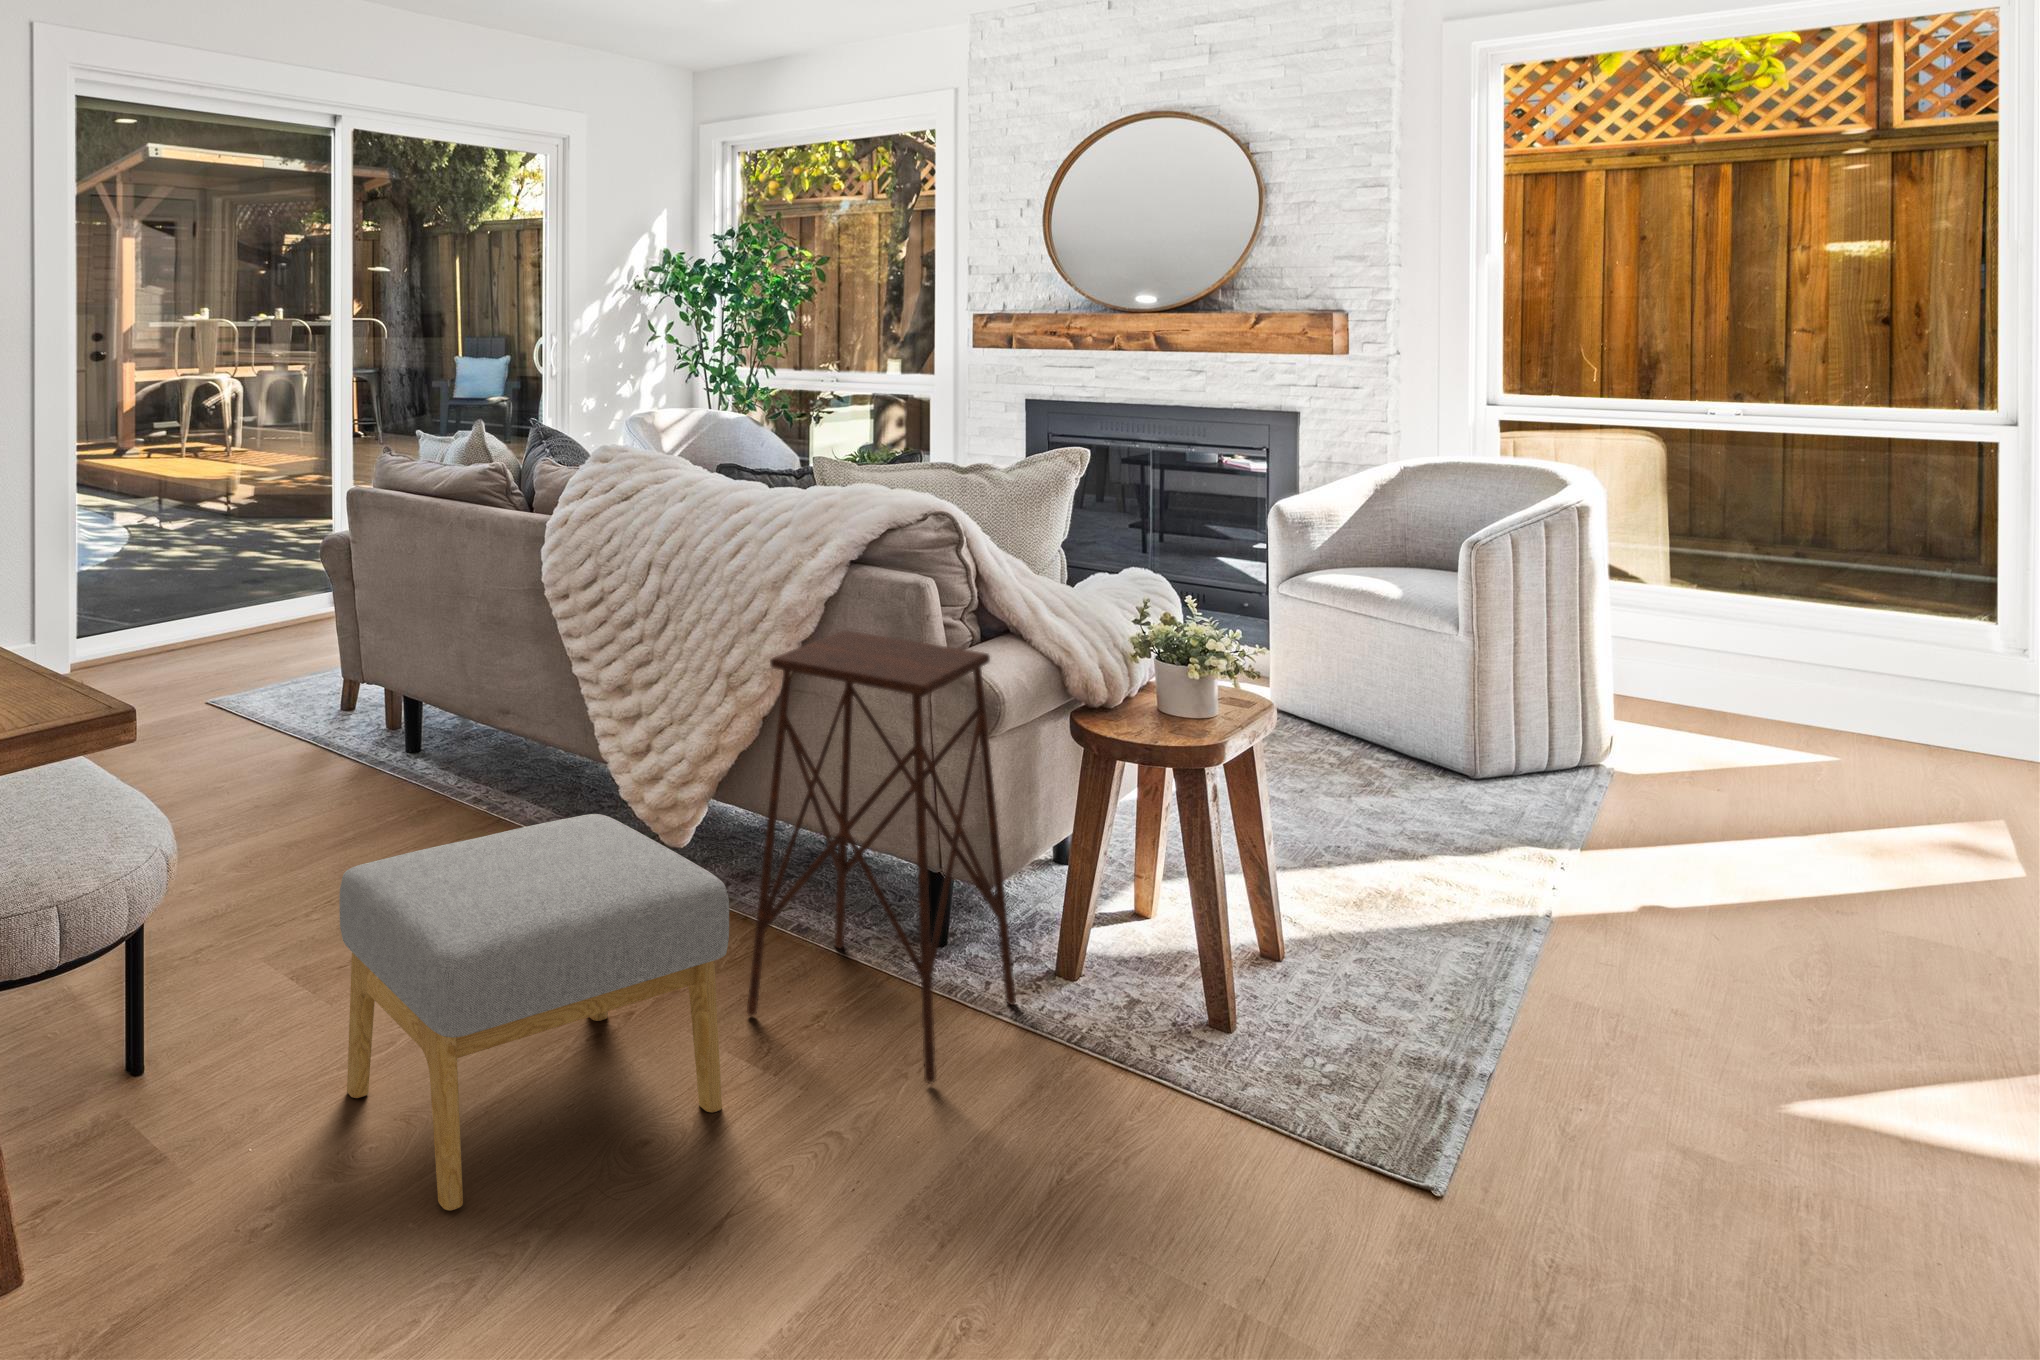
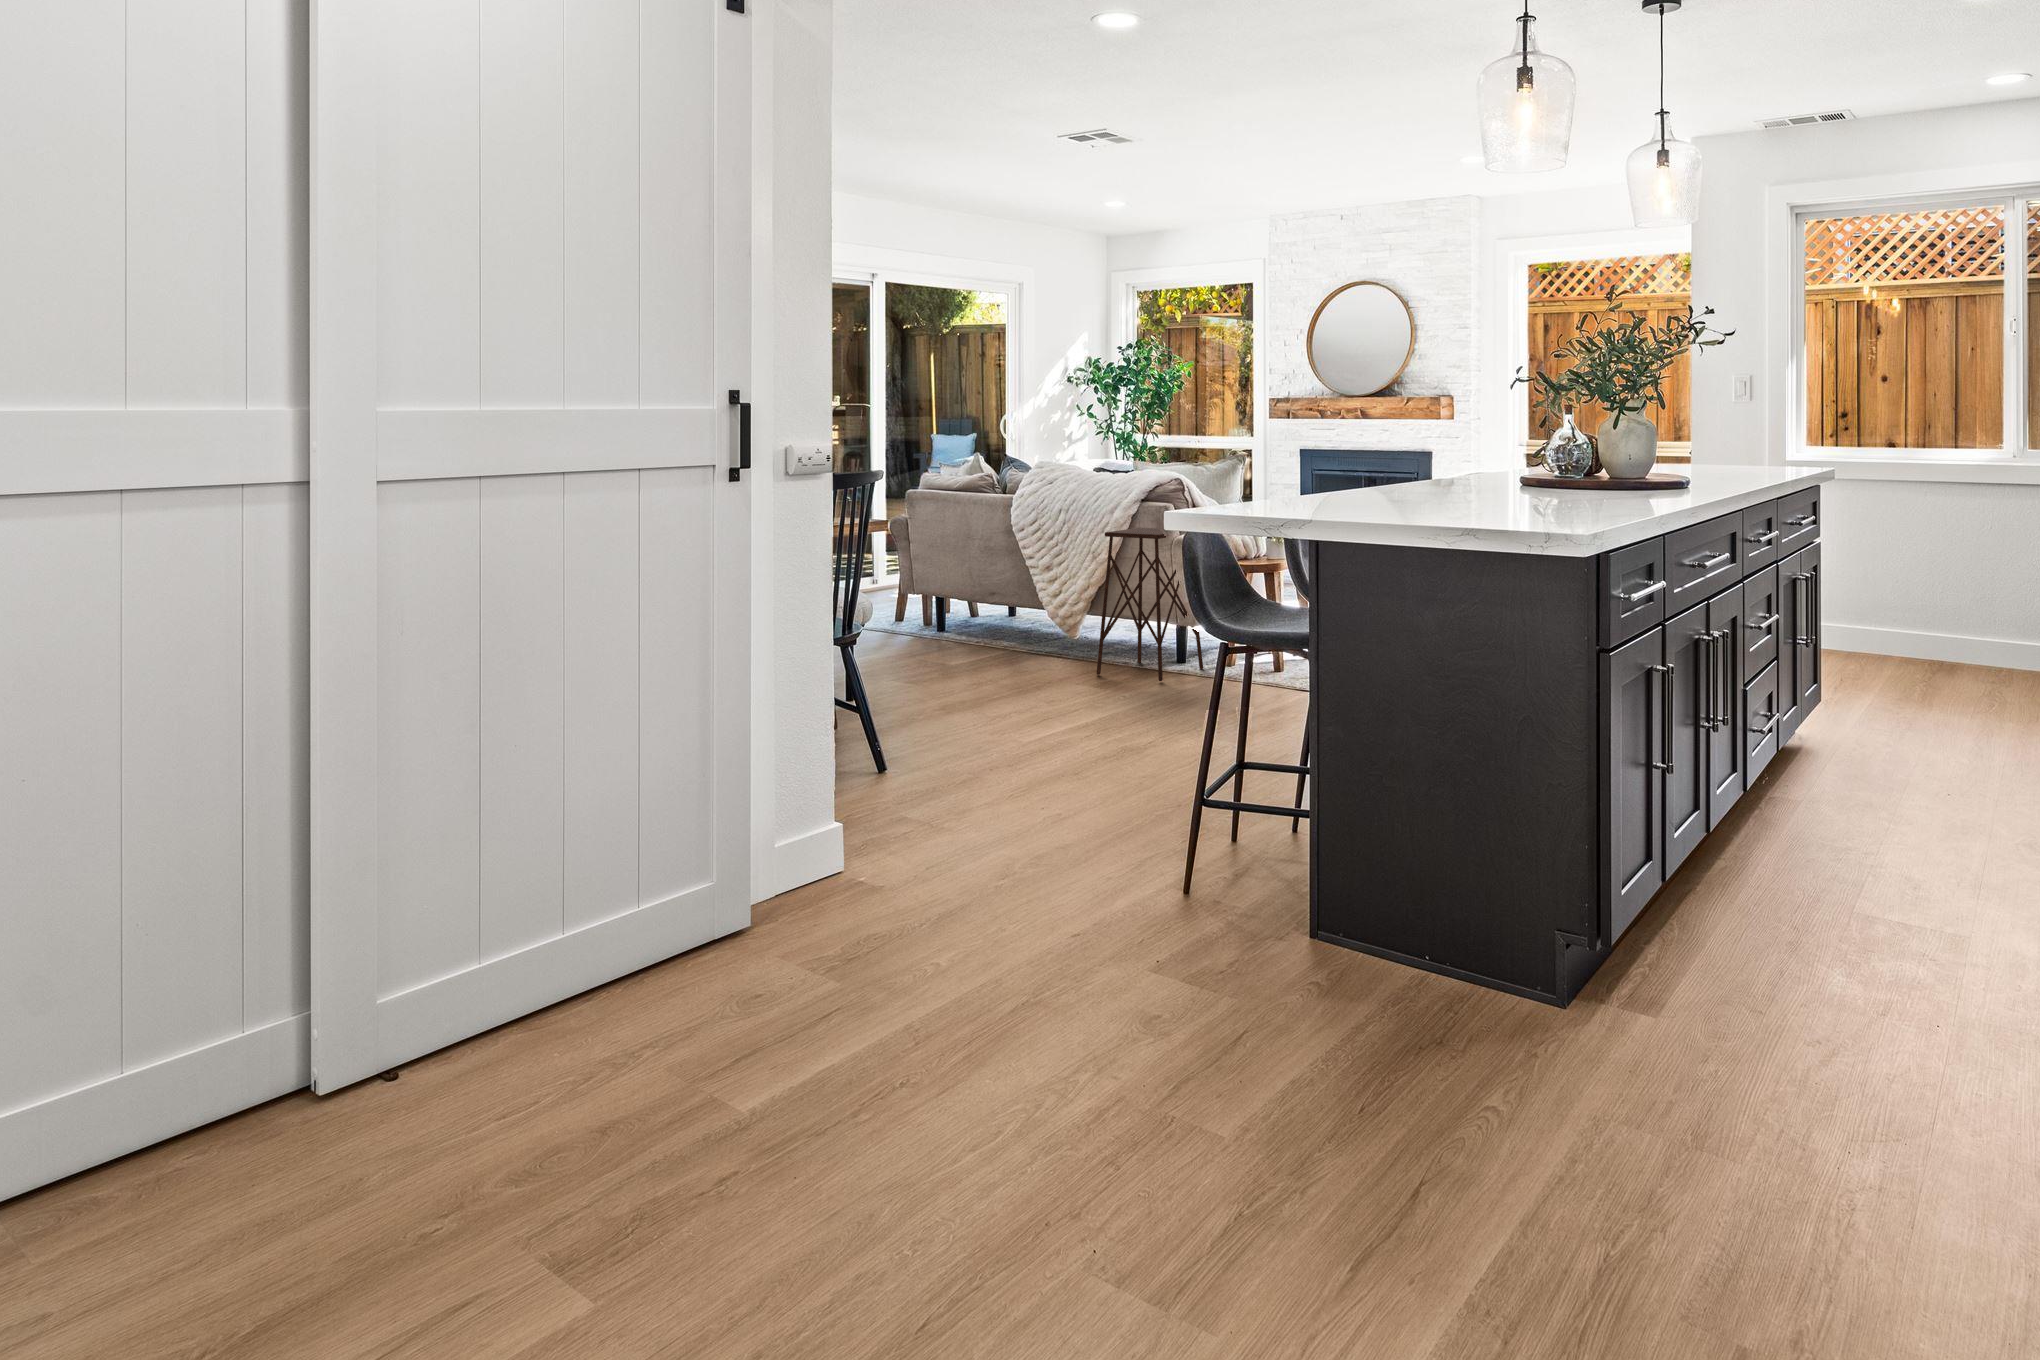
footstool: present [339,814,729,1210] -> none [938,597,1084,704]

